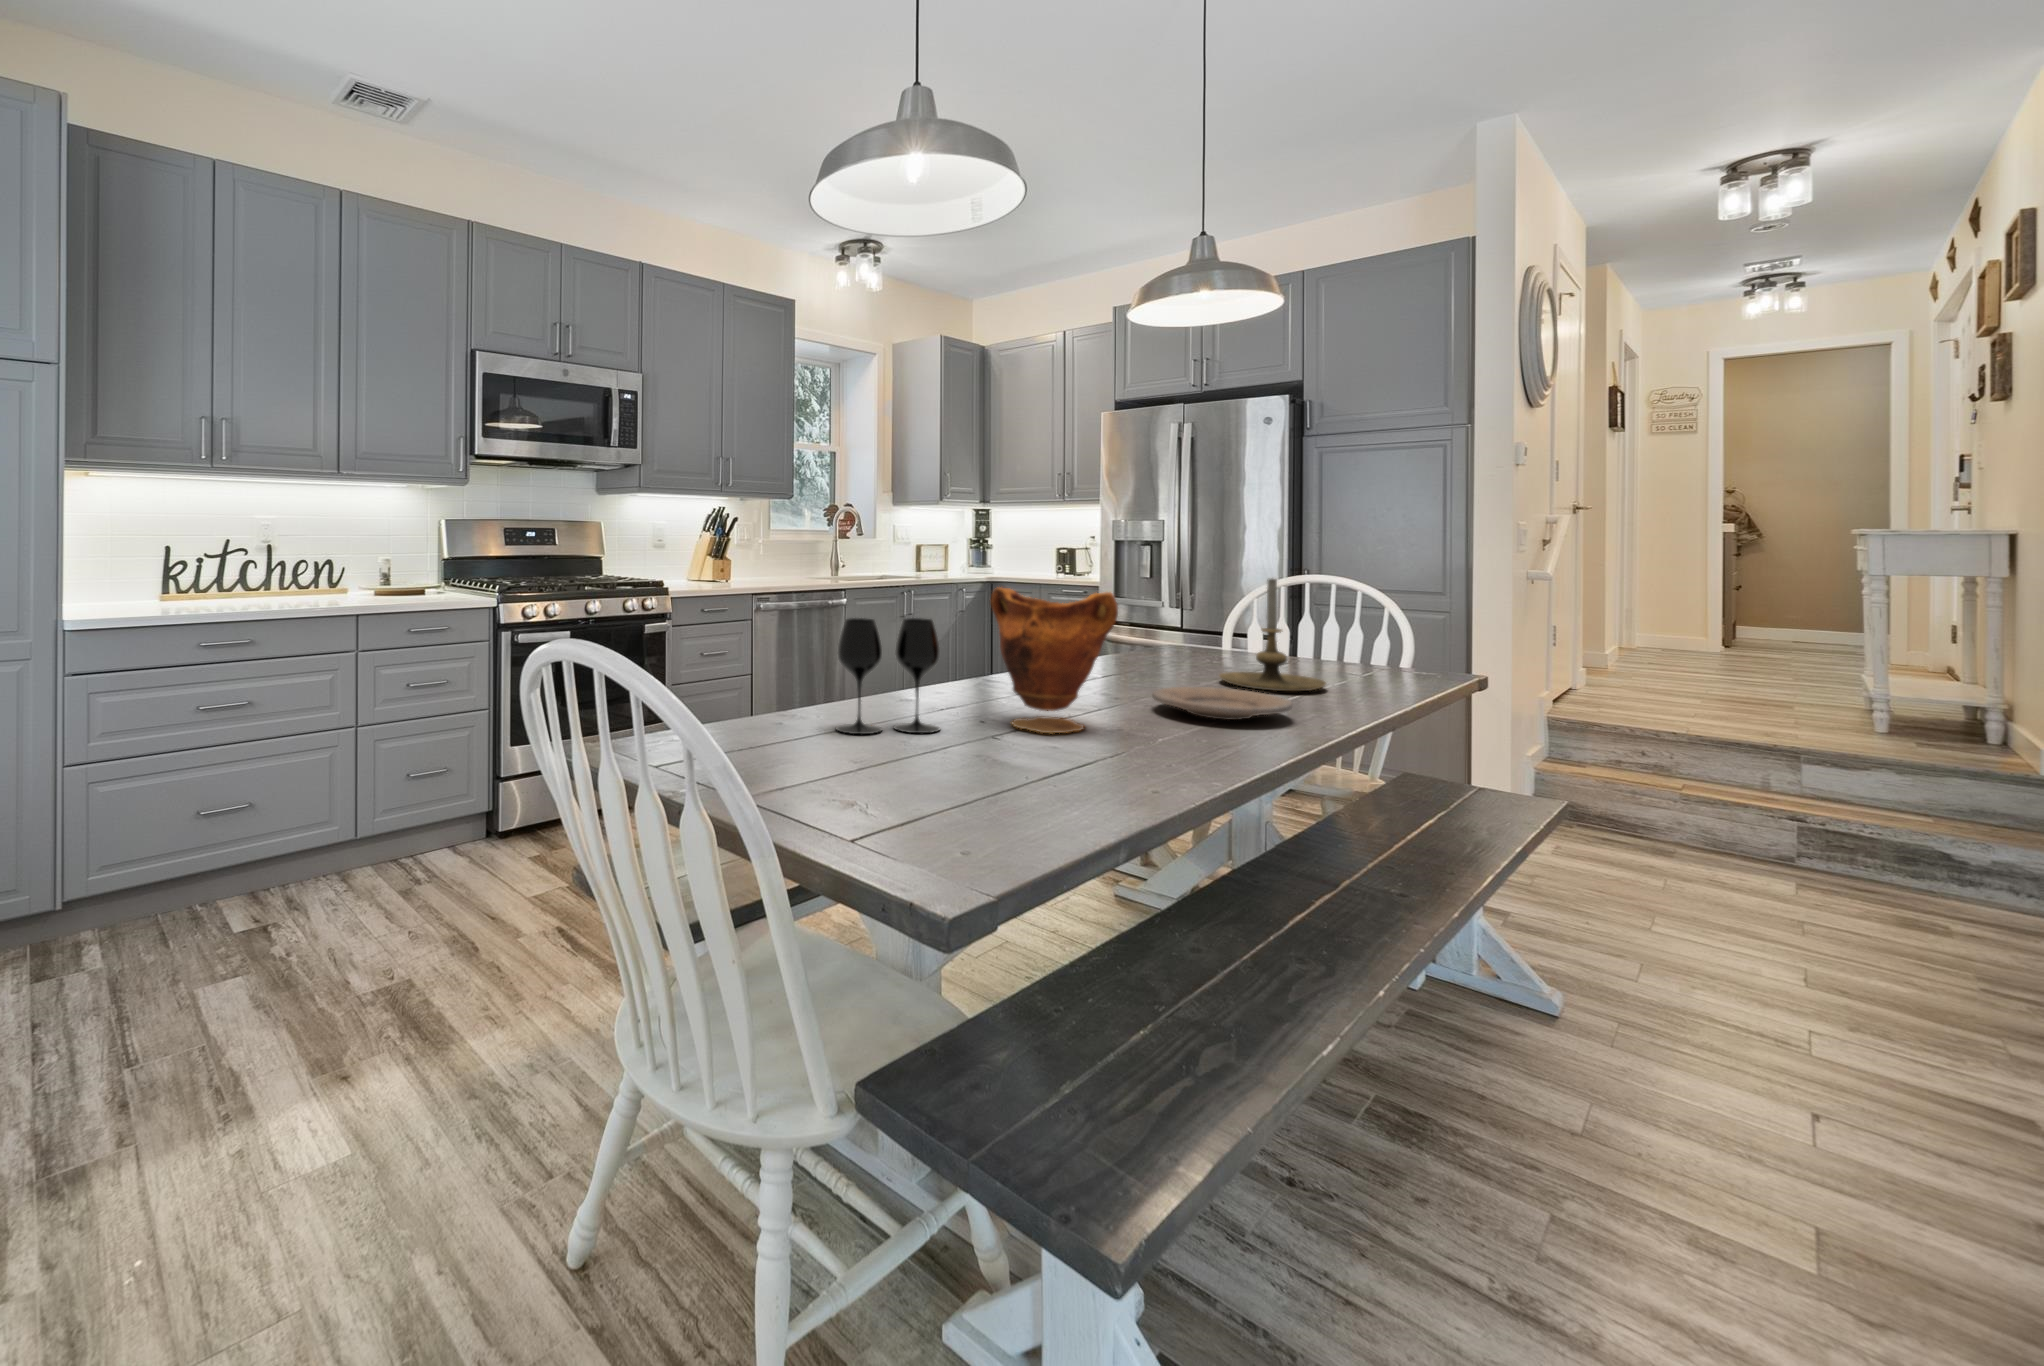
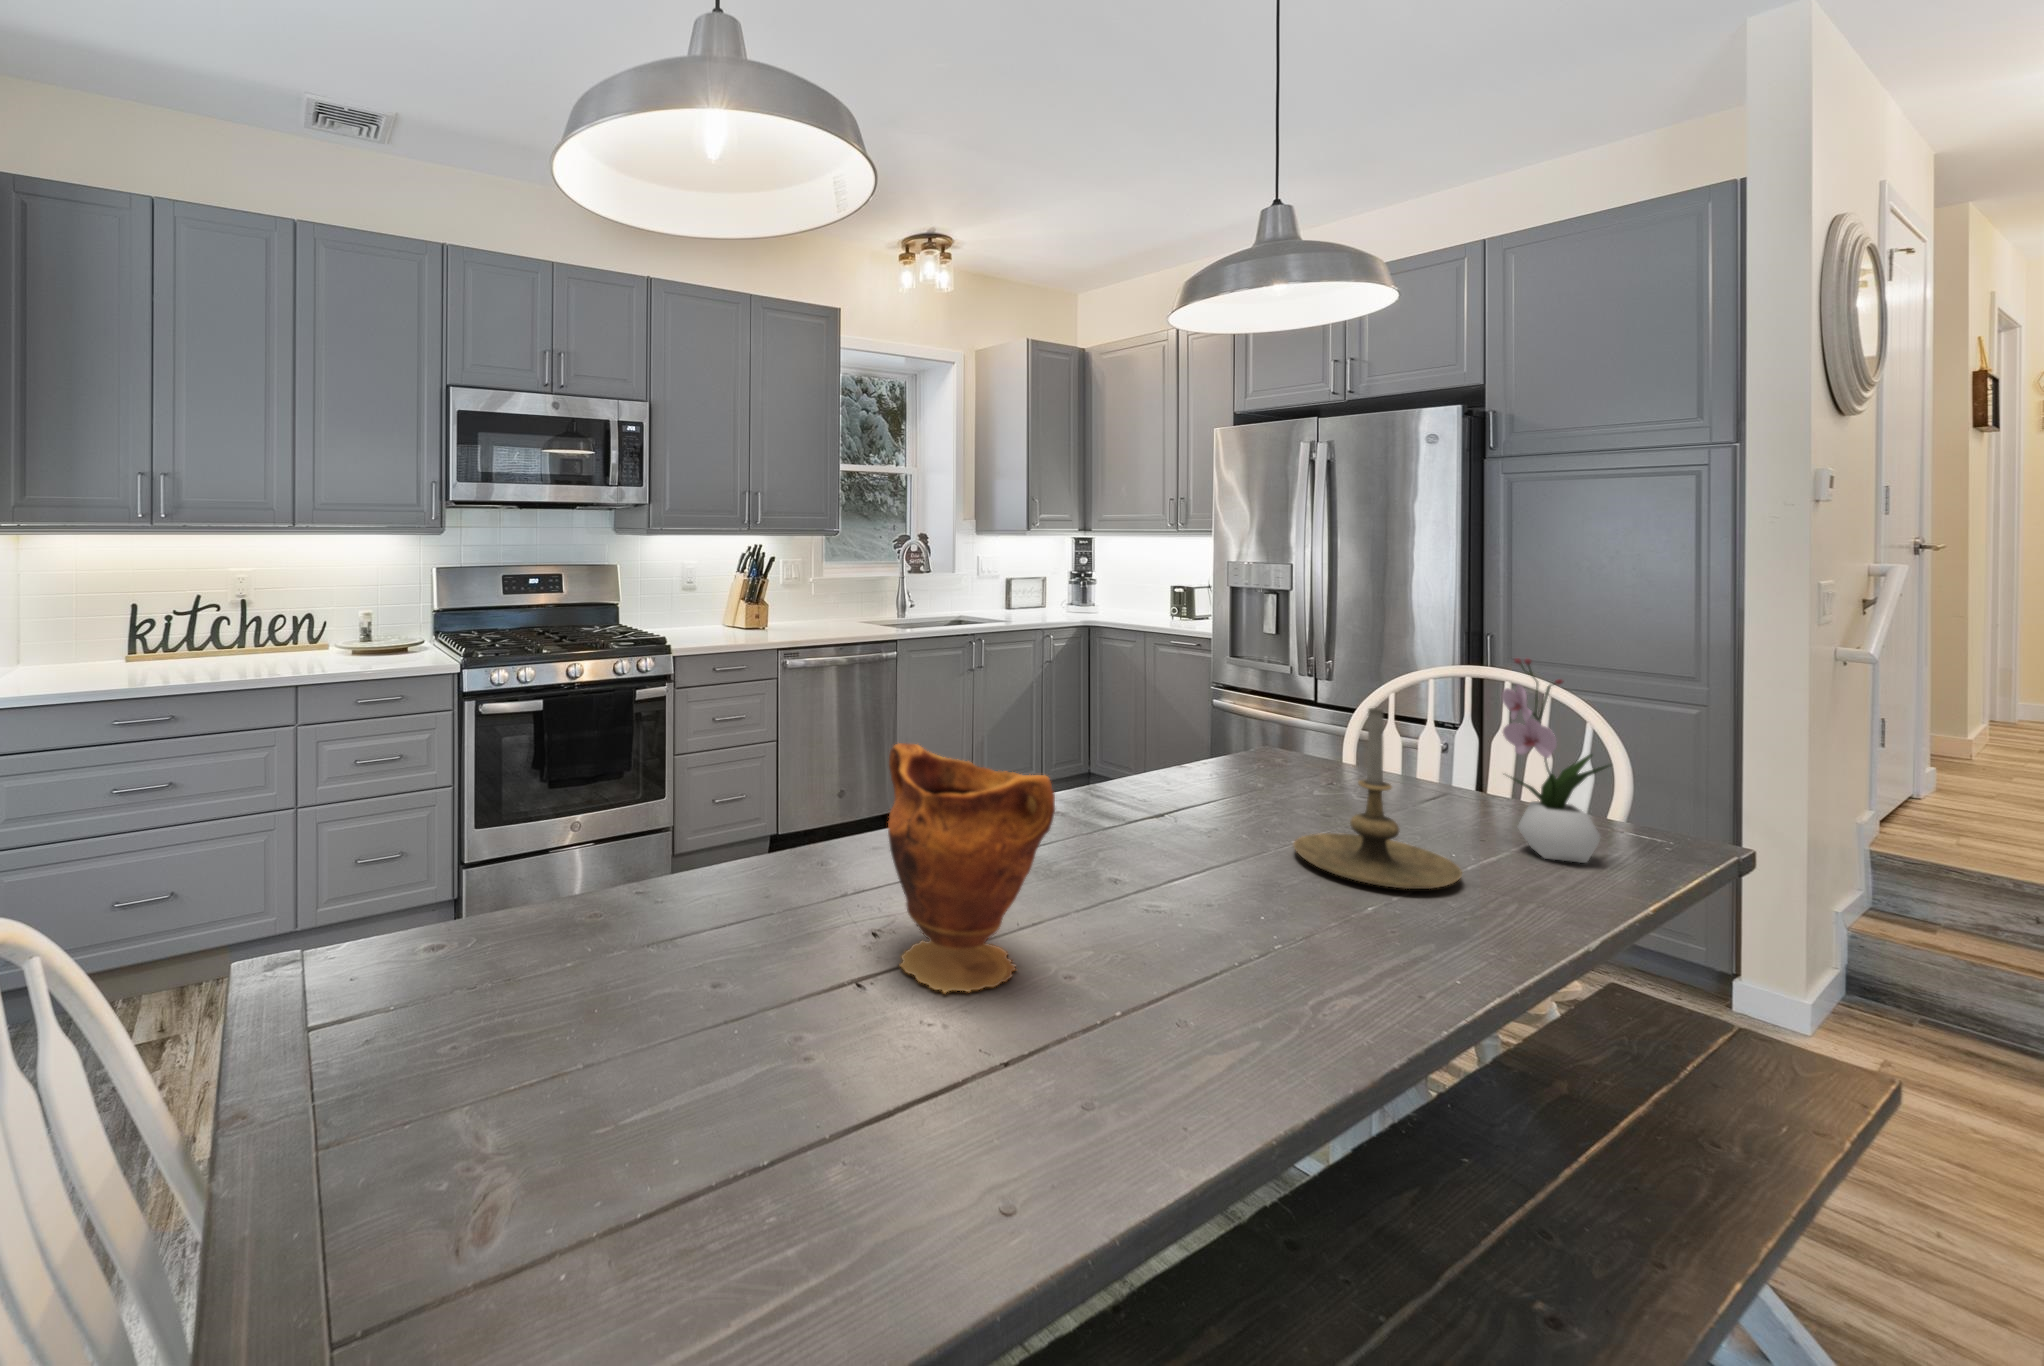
flower arrangement: none [1342,549,1410,680] -> present [1502,658,1610,863]
wine glass: present [836,618,940,734] -> none [638,790,792,973]
plate: present [1152,687,1292,720] -> none [1149,884,1372,978]

